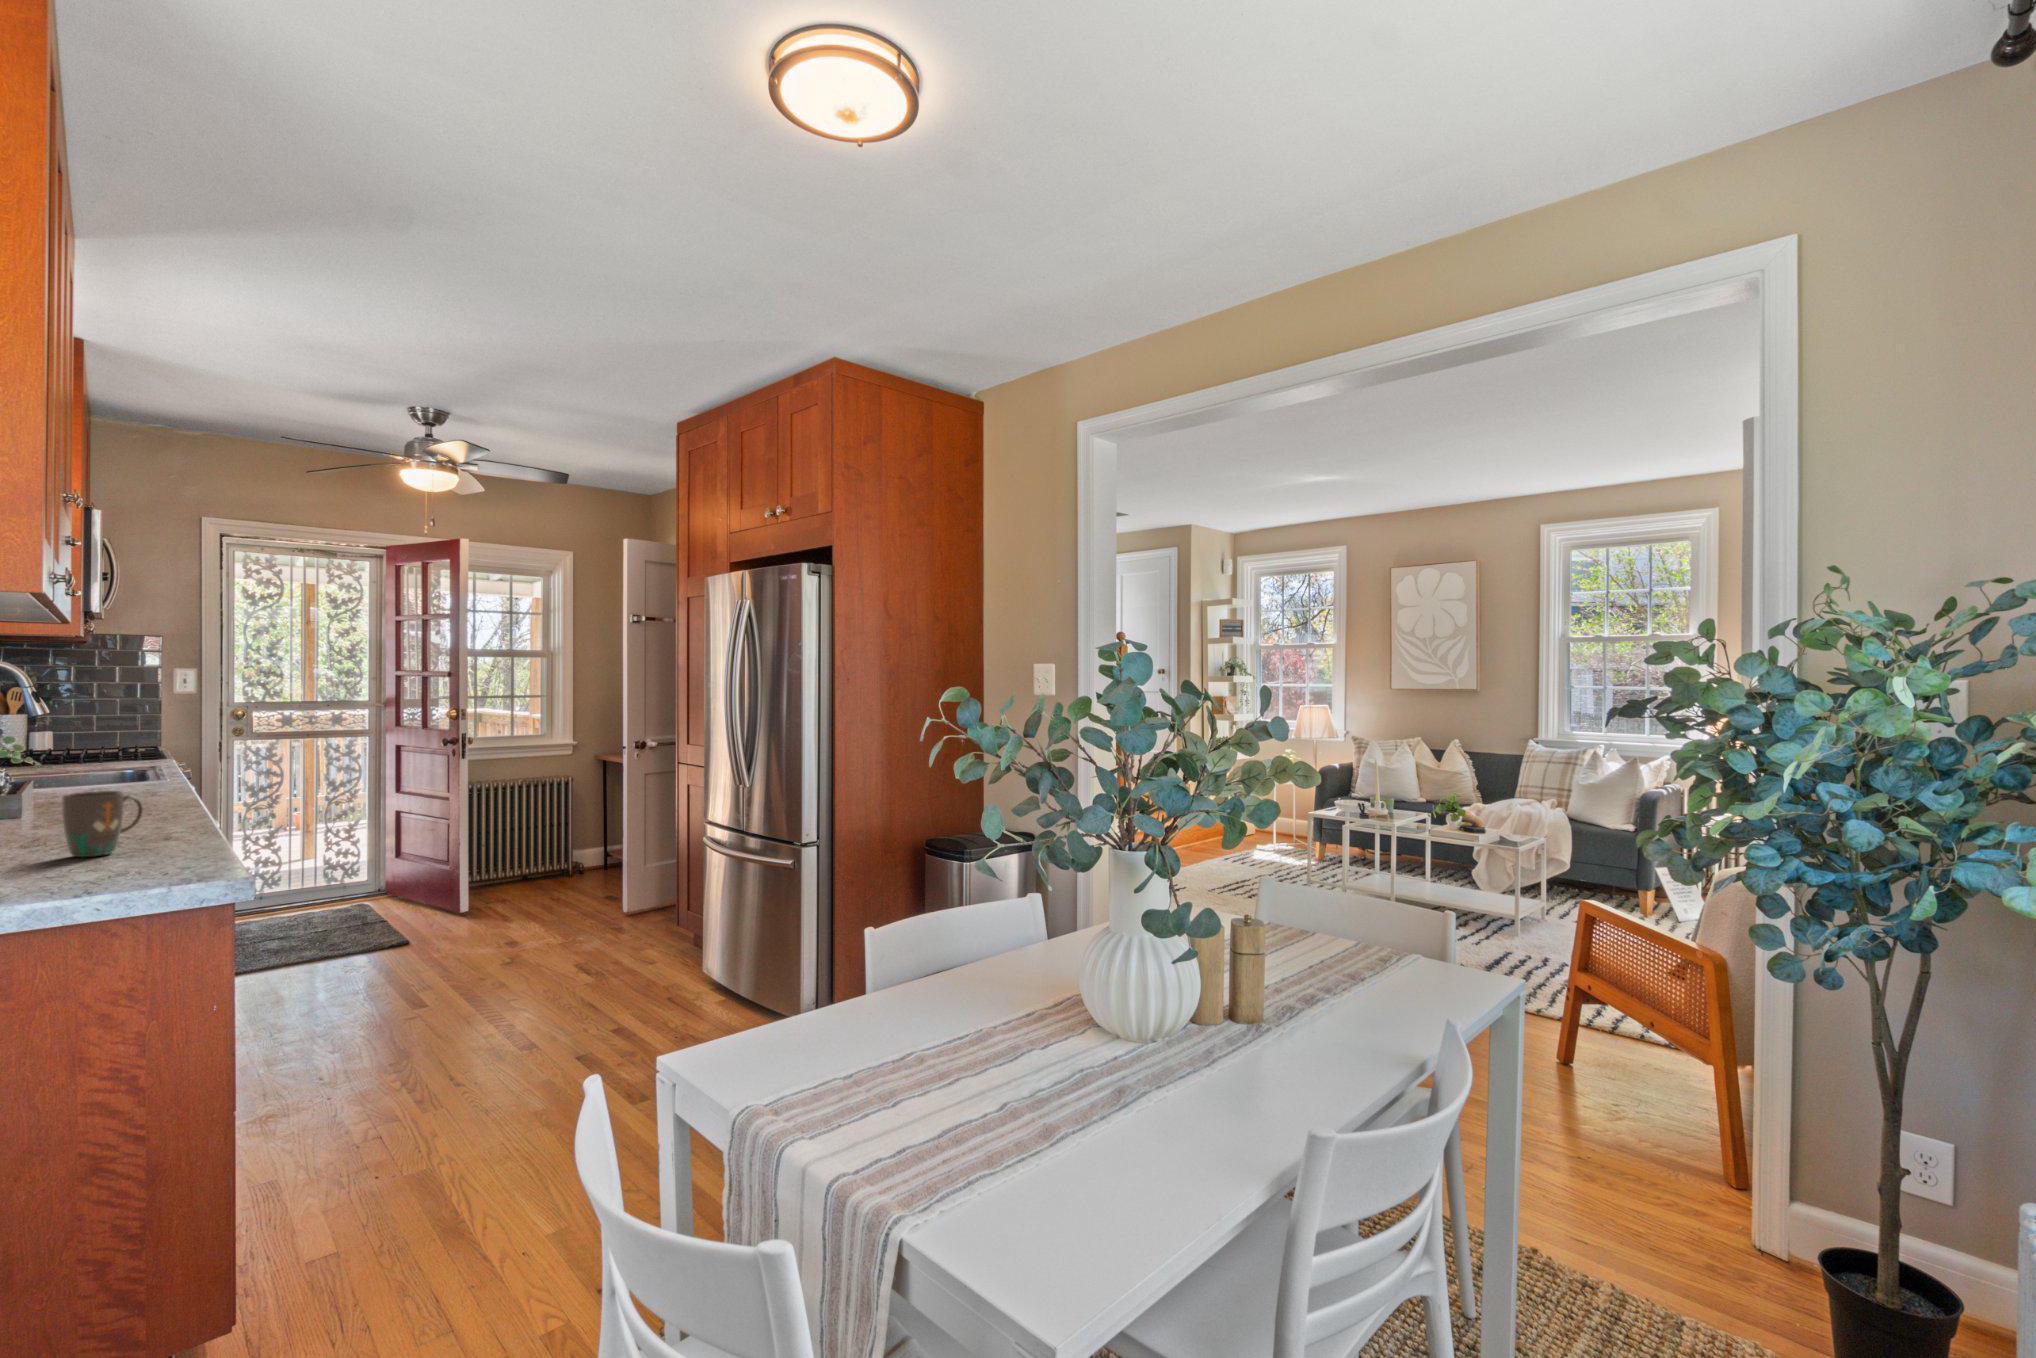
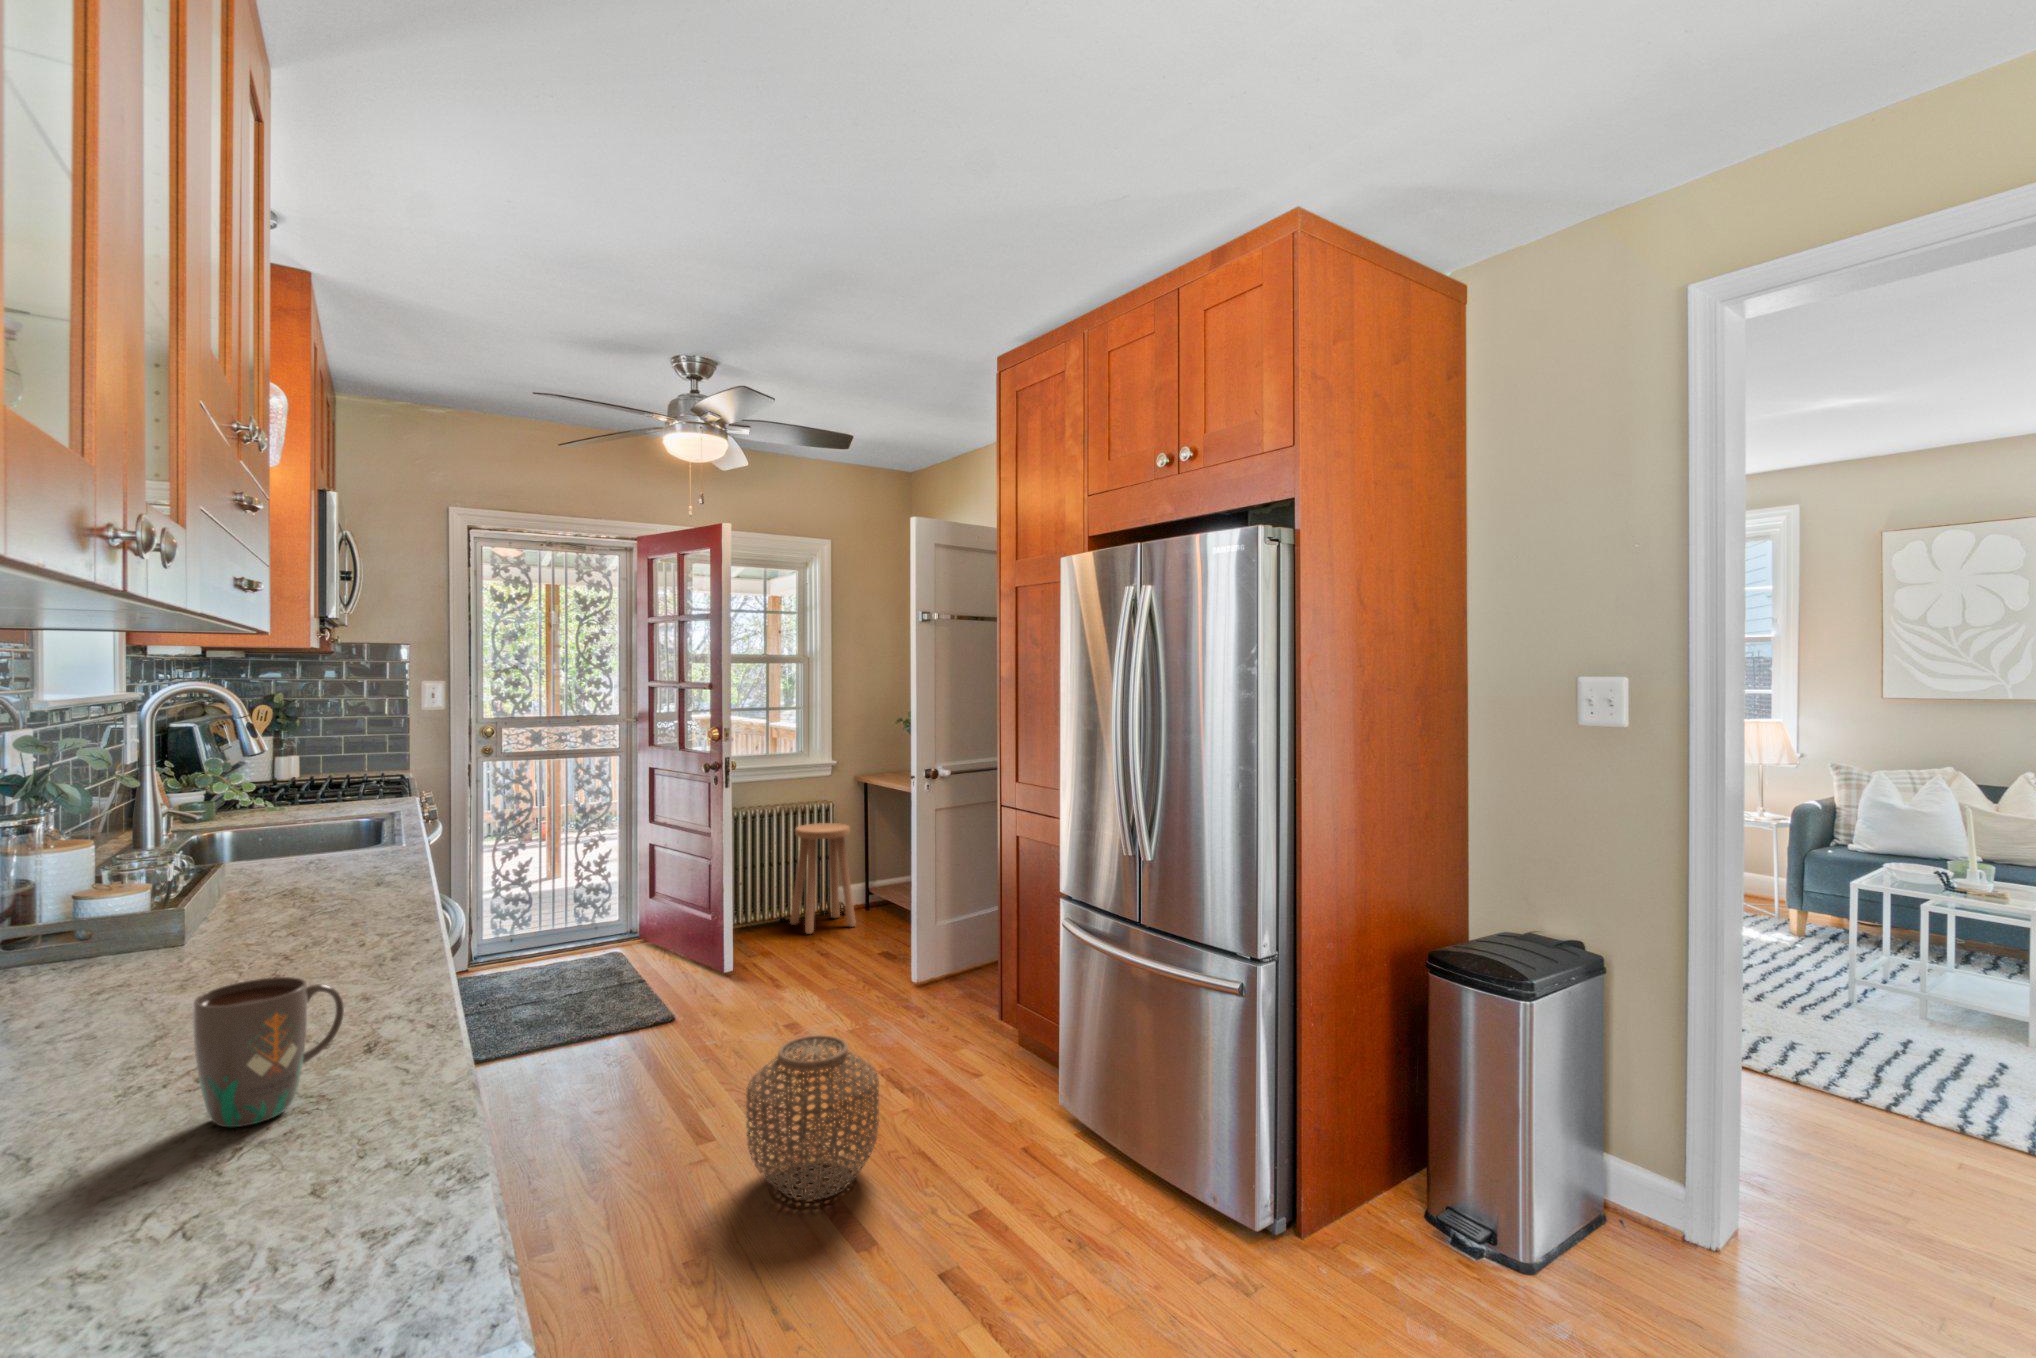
stool: none [530,794,589,886] -> present [790,823,856,934]
woven basket: none [444,922,551,1034] -> present [746,1036,879,1199]

